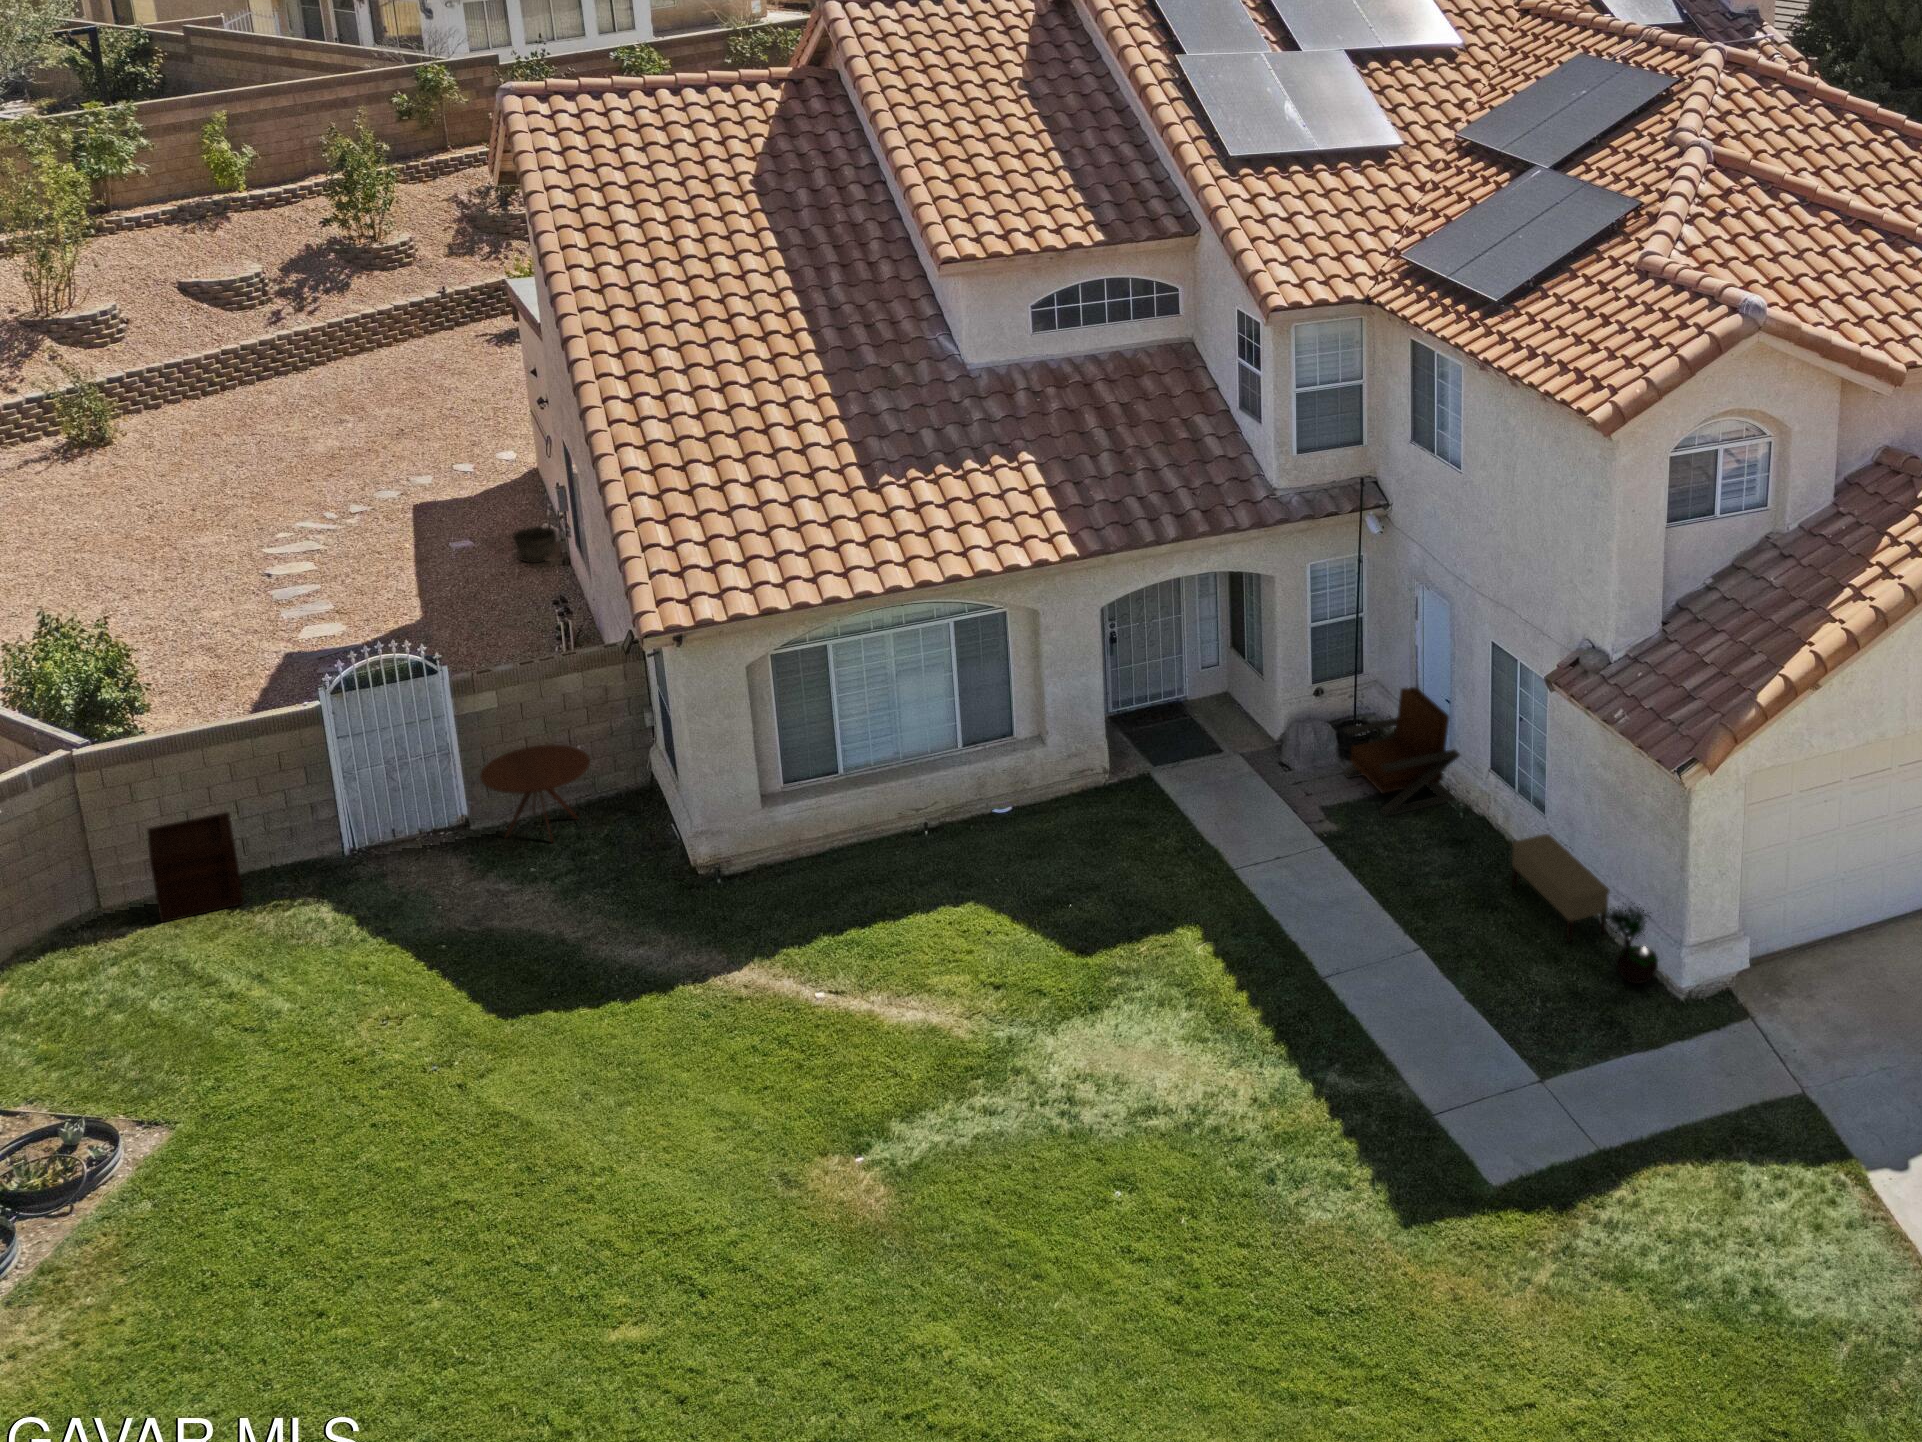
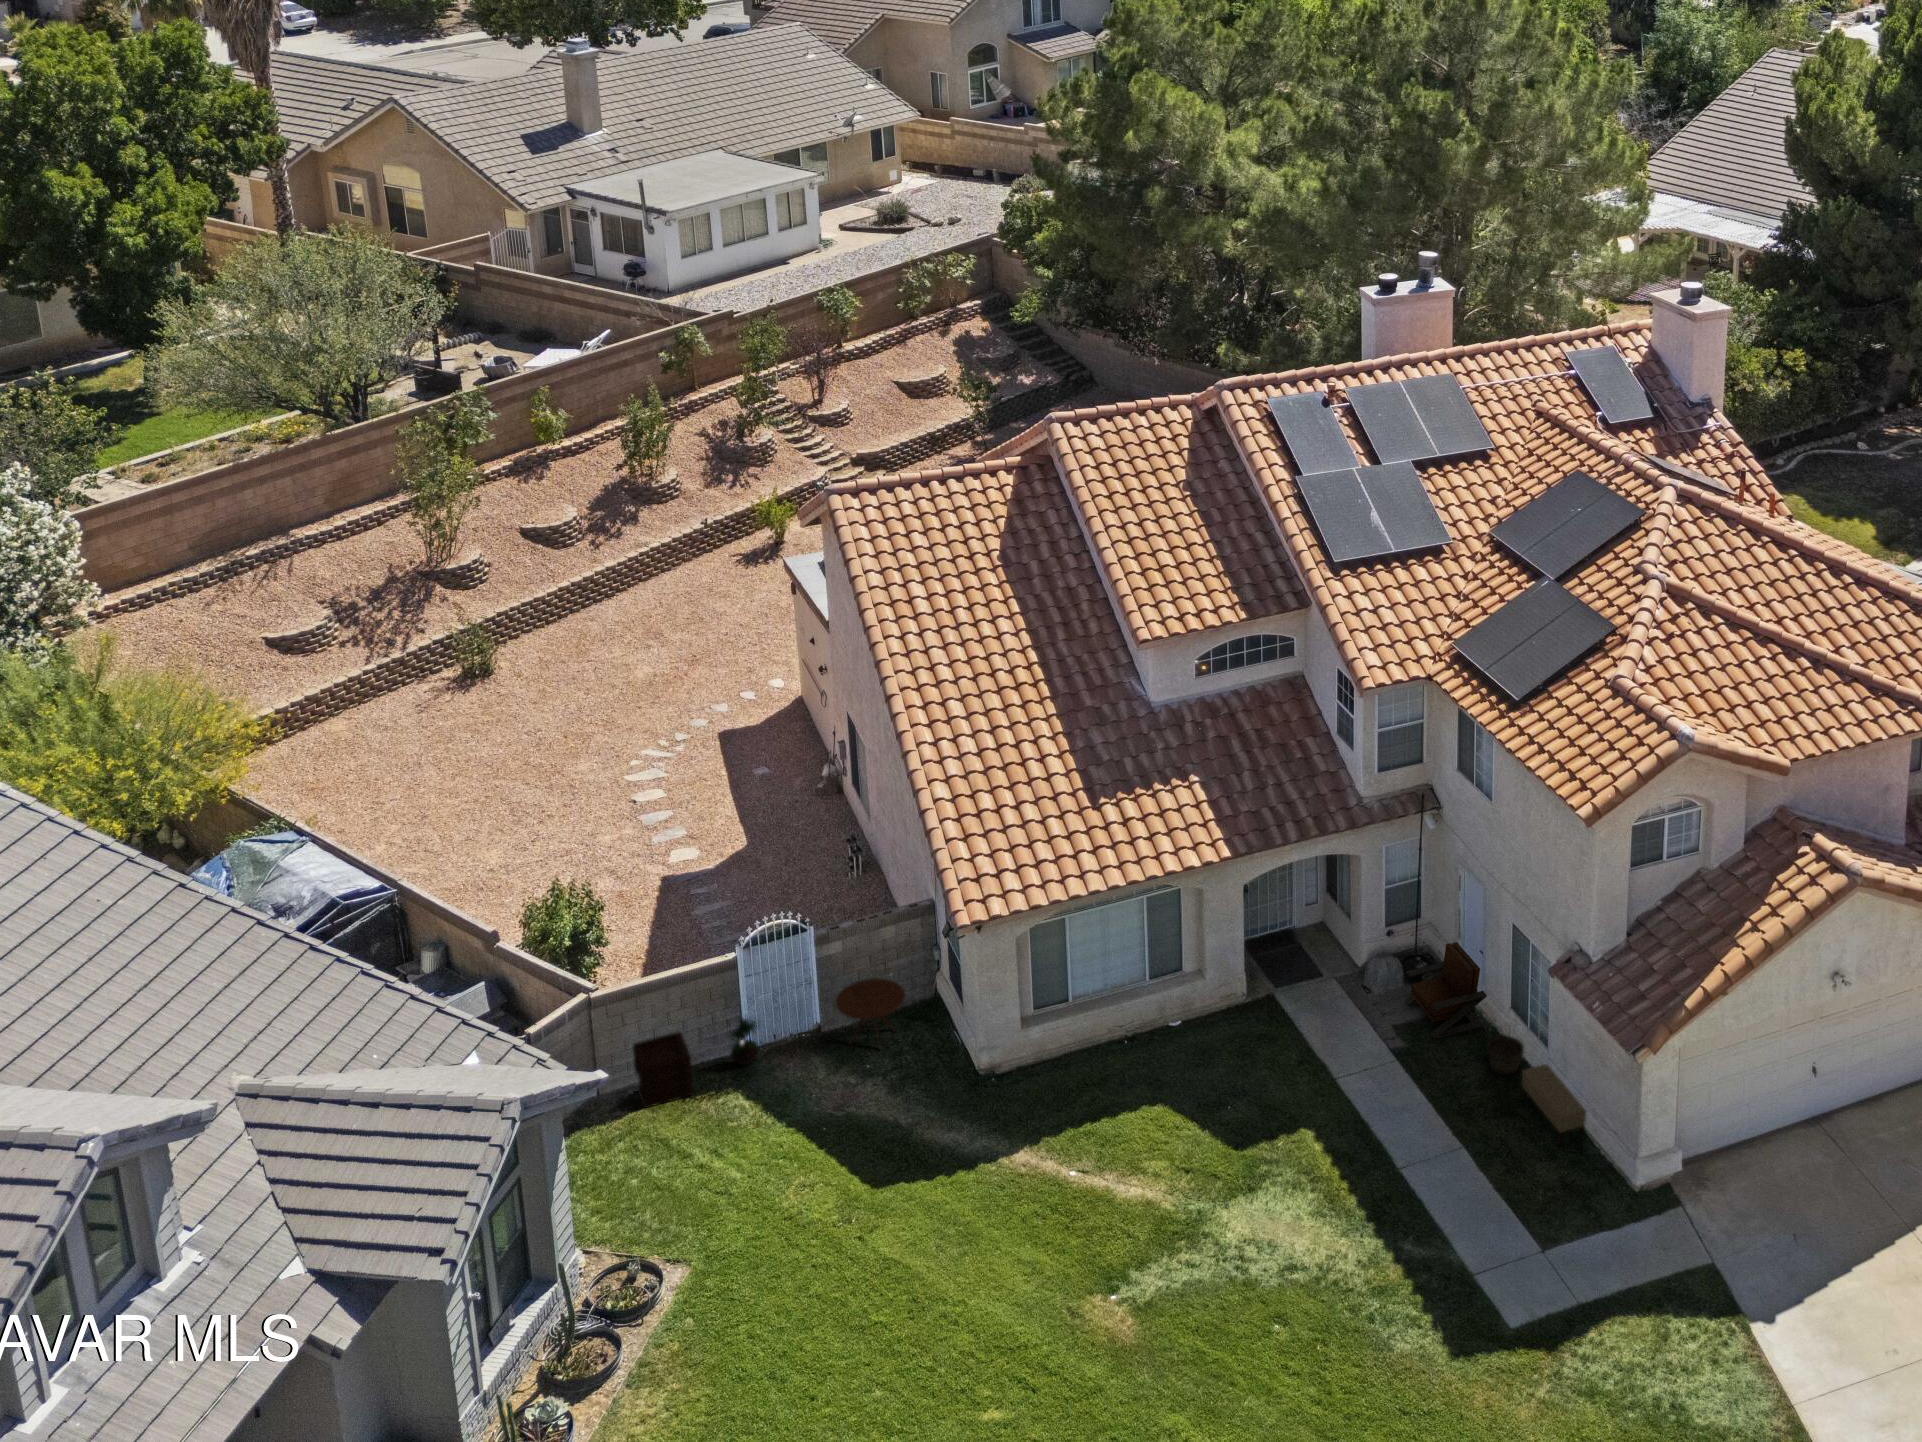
wooden bucket: present [513,526,556,563] -> present [1486,1036,1524,1075]
potted tree: present [1602,903,1658,984] -> present [730,1017,759,1065]

